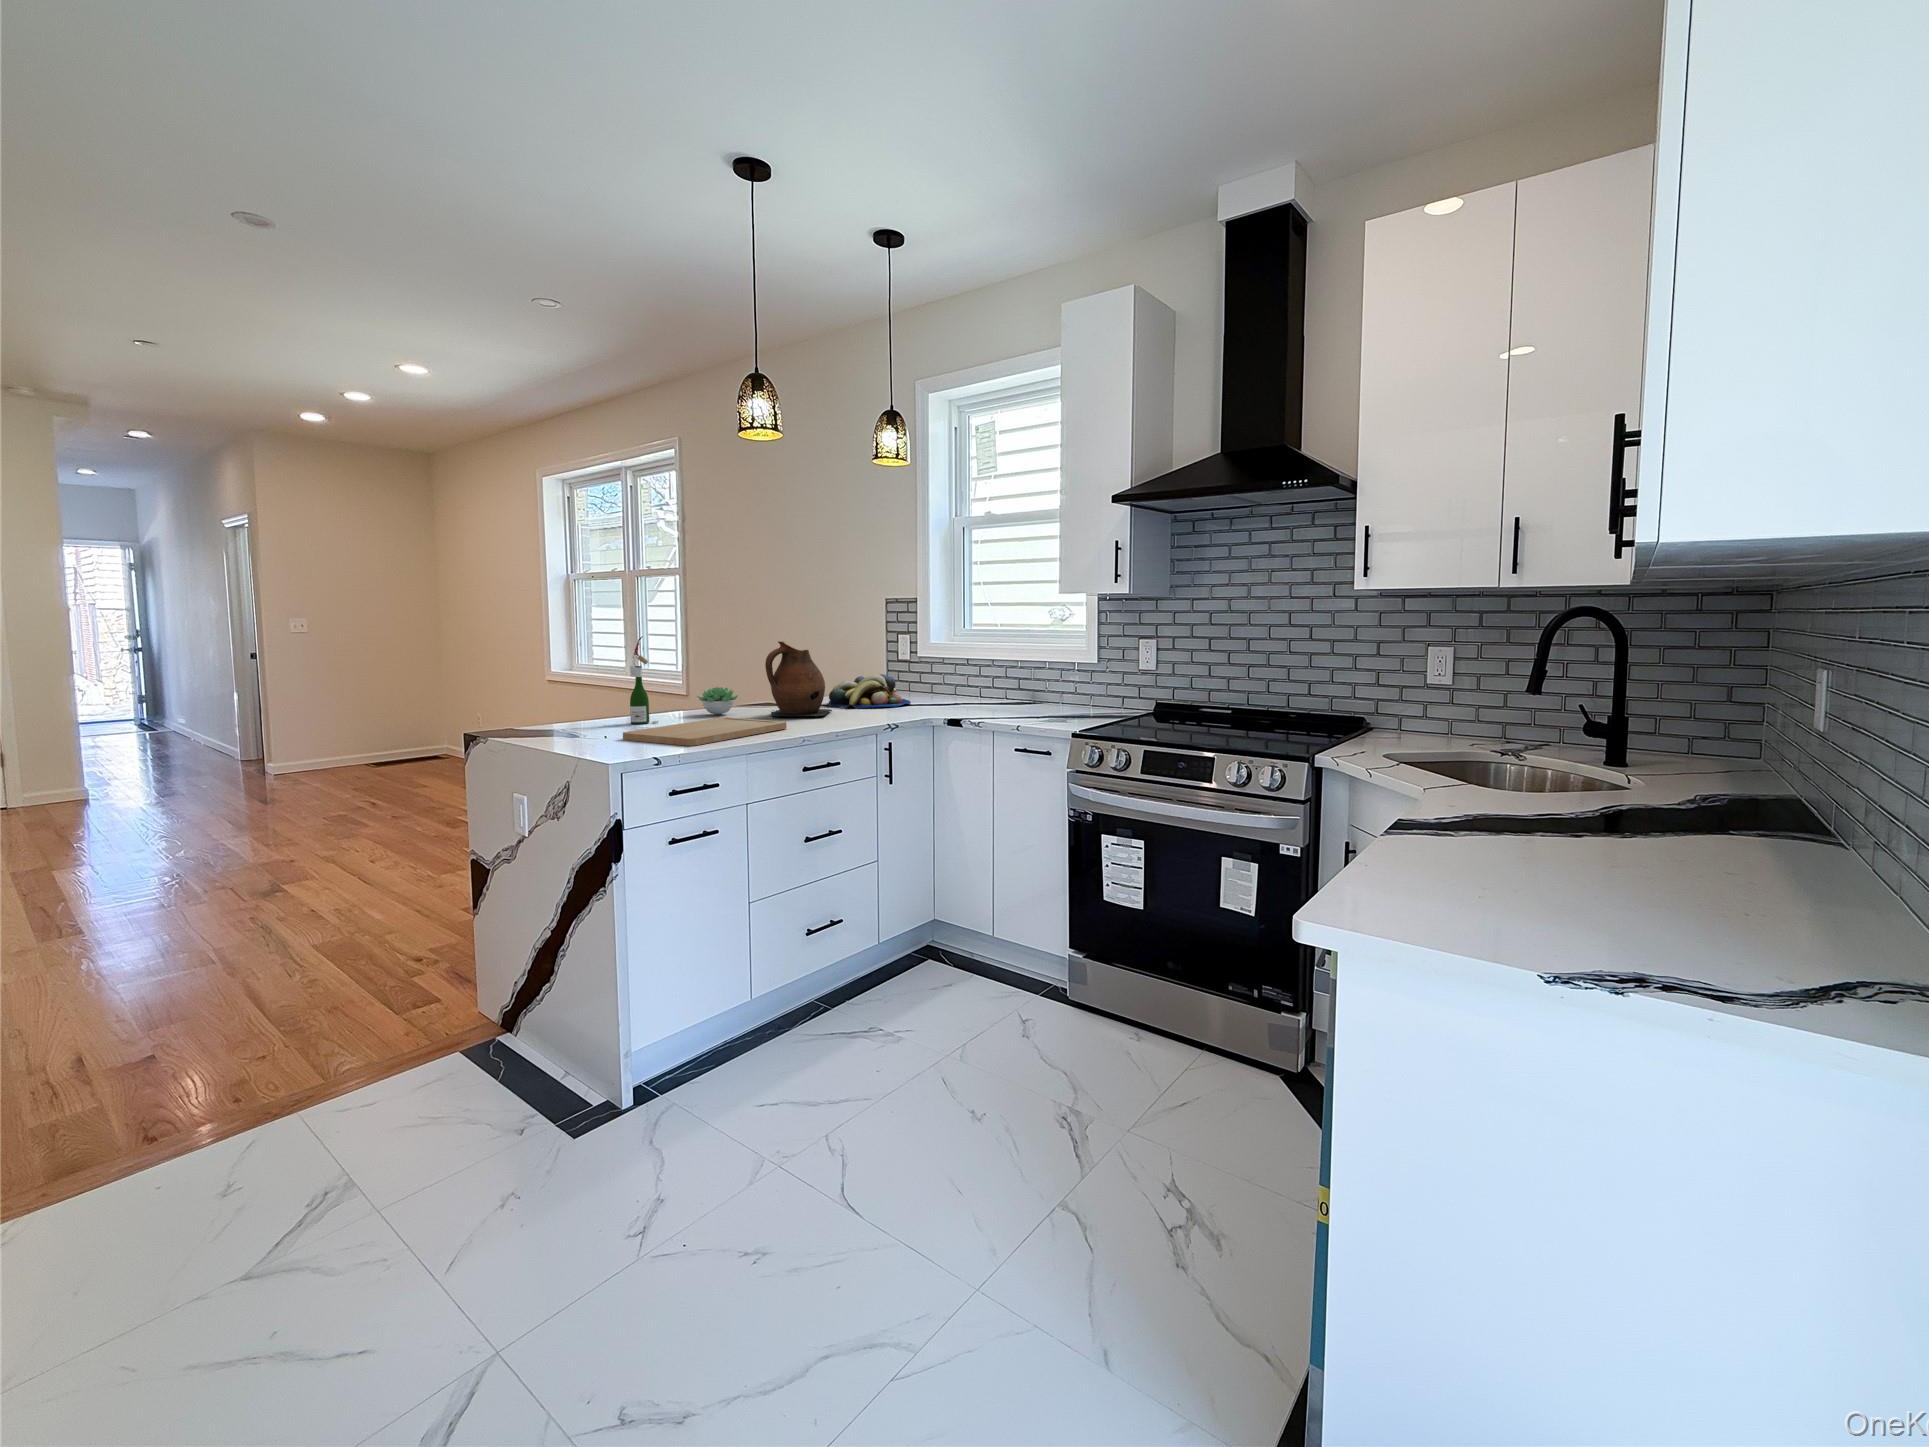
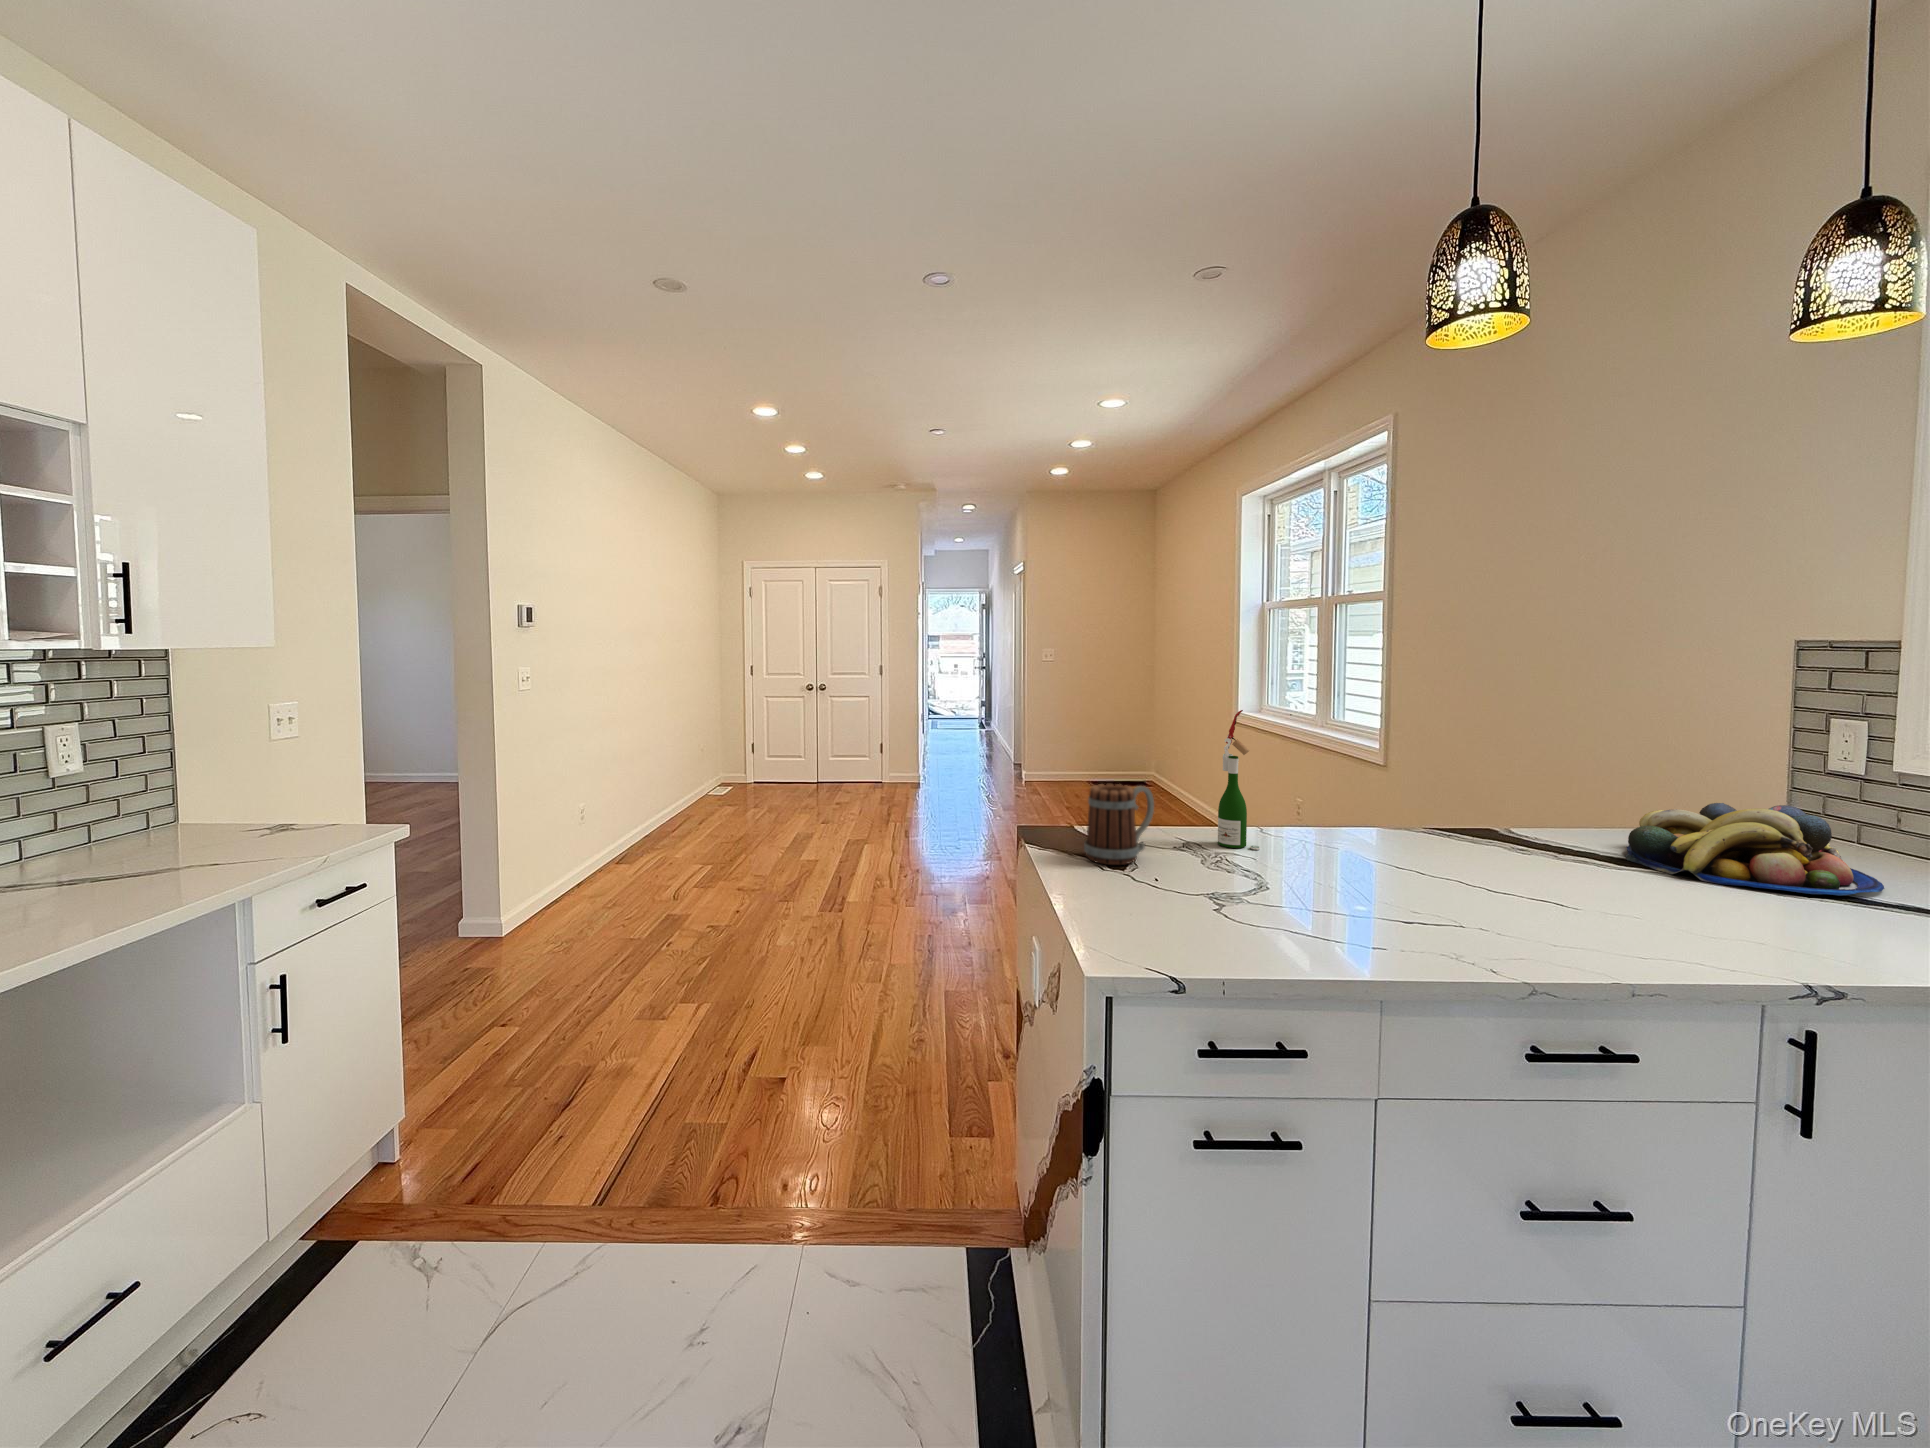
ceramic pitcher: present [765,641,832,717] -> none [1469,730,1631,901]
mug: none [550,686,595,738] -> present [1084,784,1154,865]
succulent plant: present [697,687,738,714] -> none [1337,797,1416,845]
cutting board: present [623,717,787,746] -> none [1167,866,1496,949]

